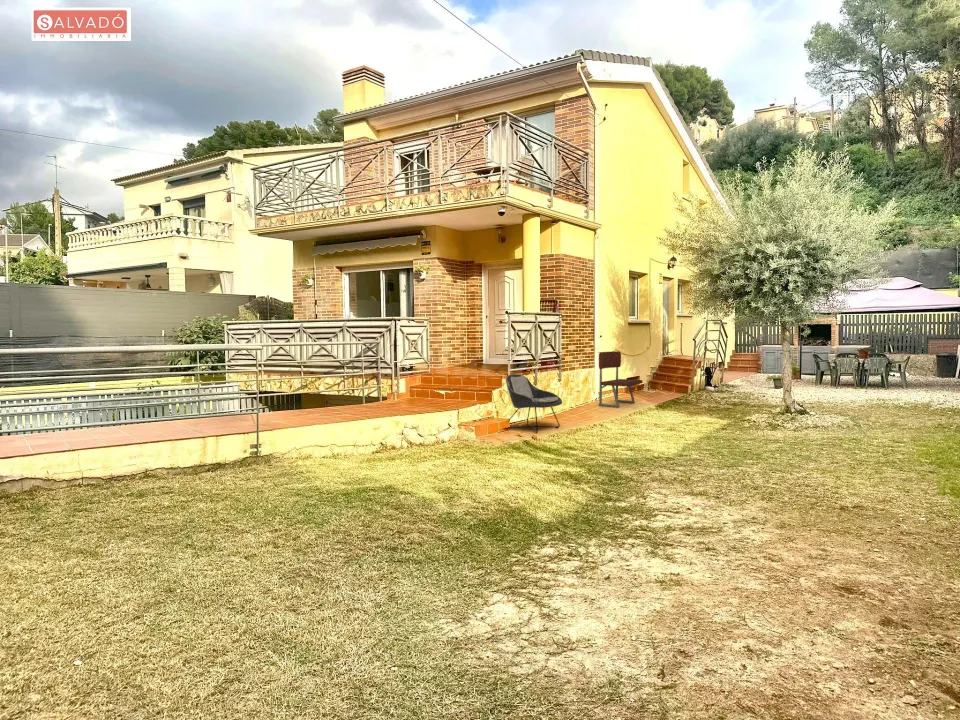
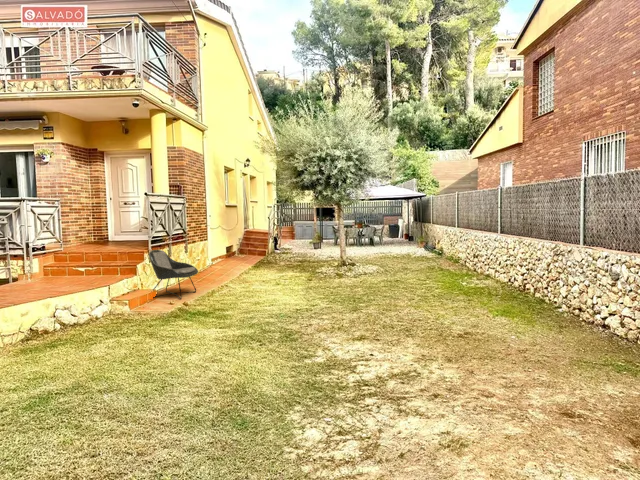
bench: present [599,351,642,407] -> none [212,226,243,270]

